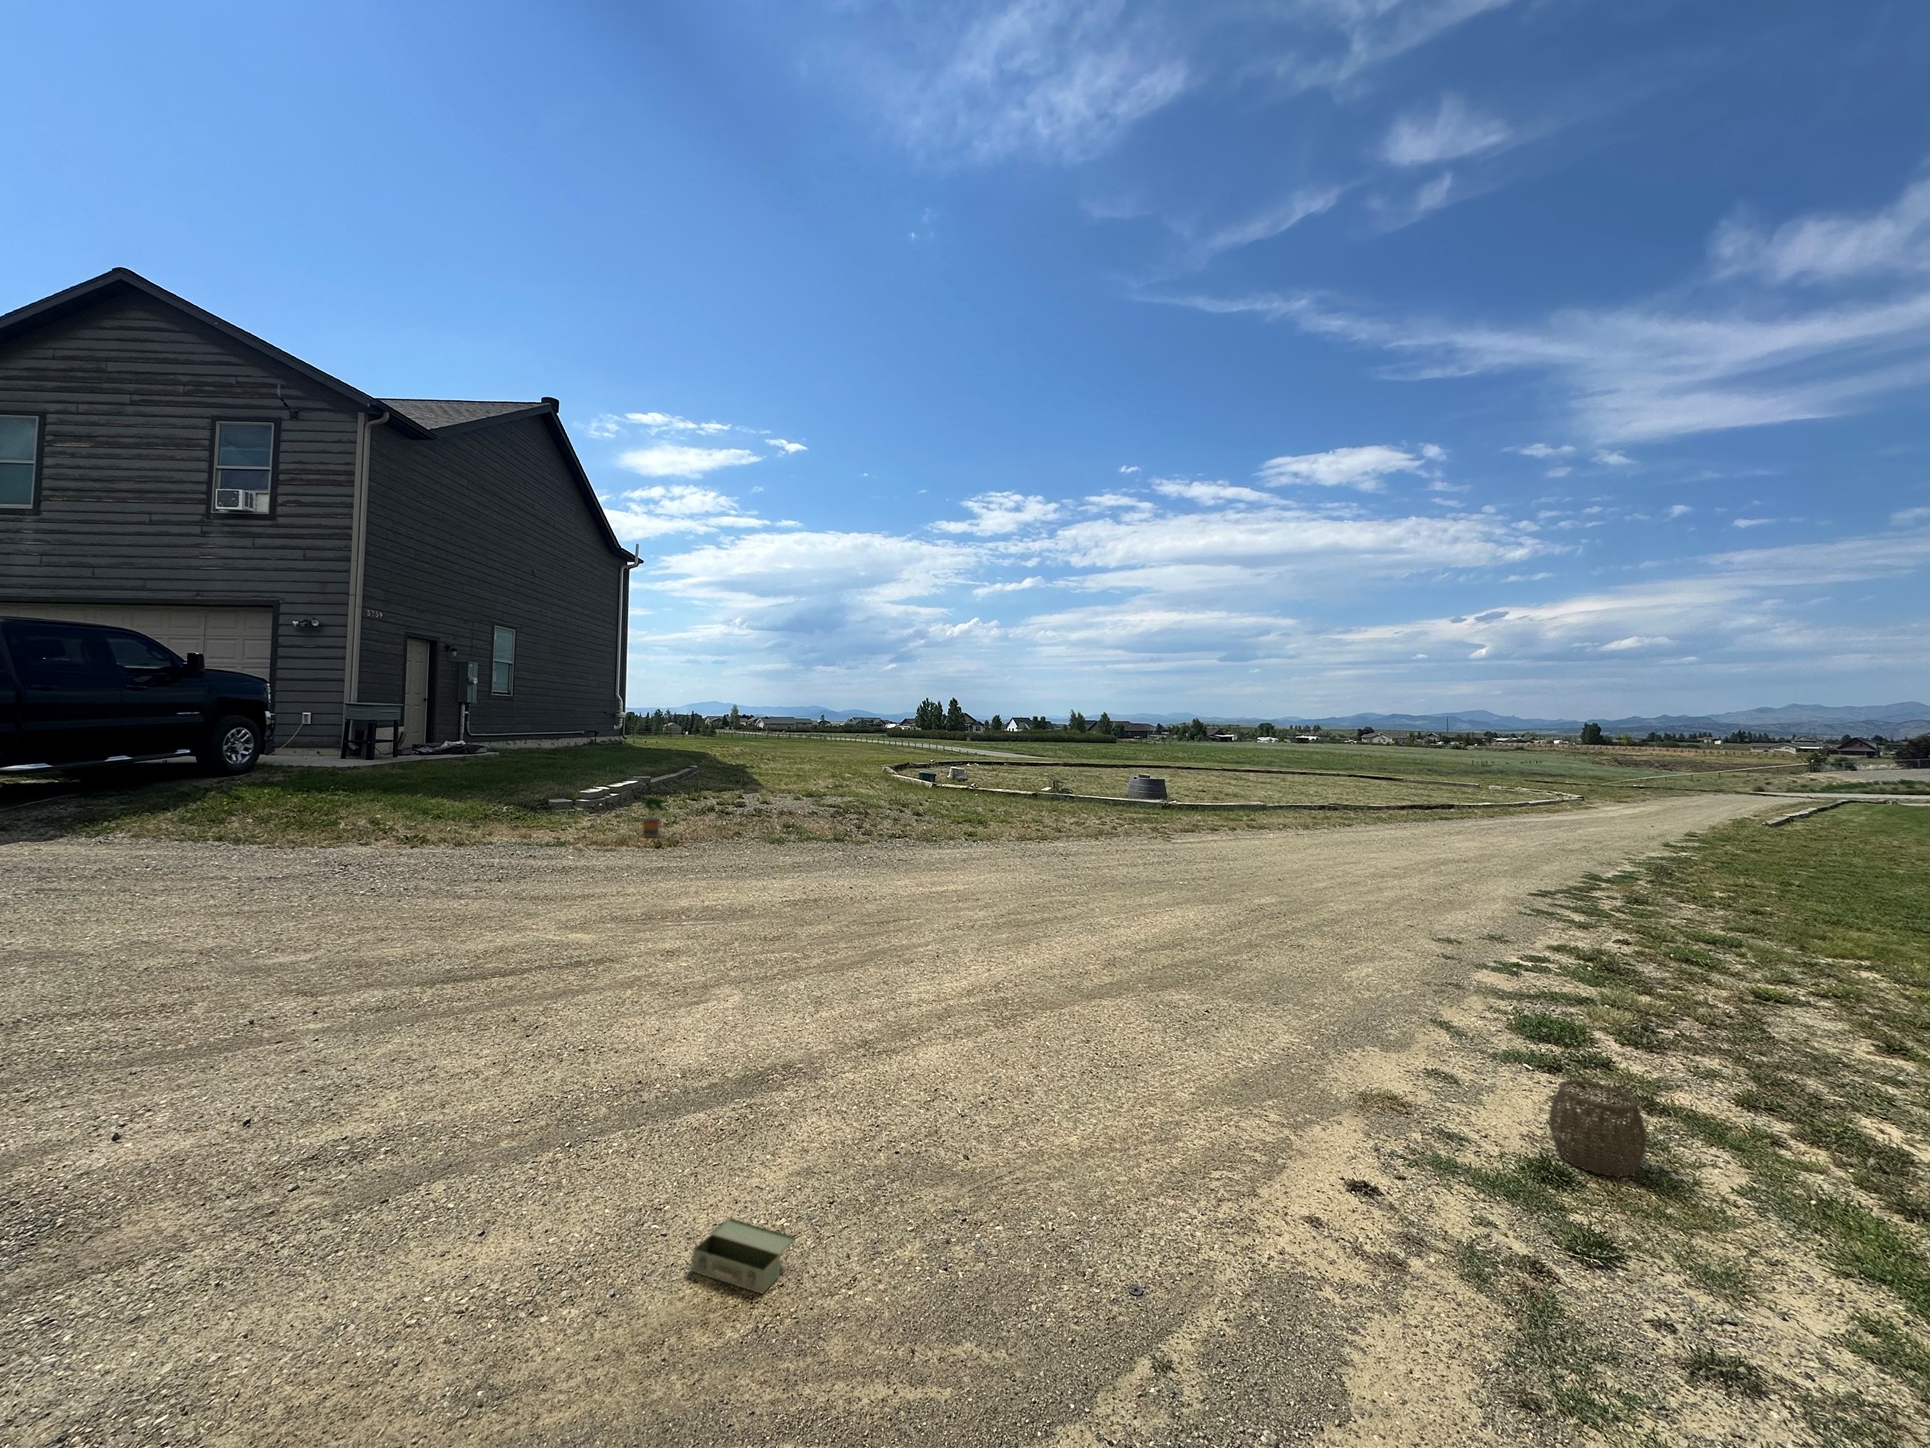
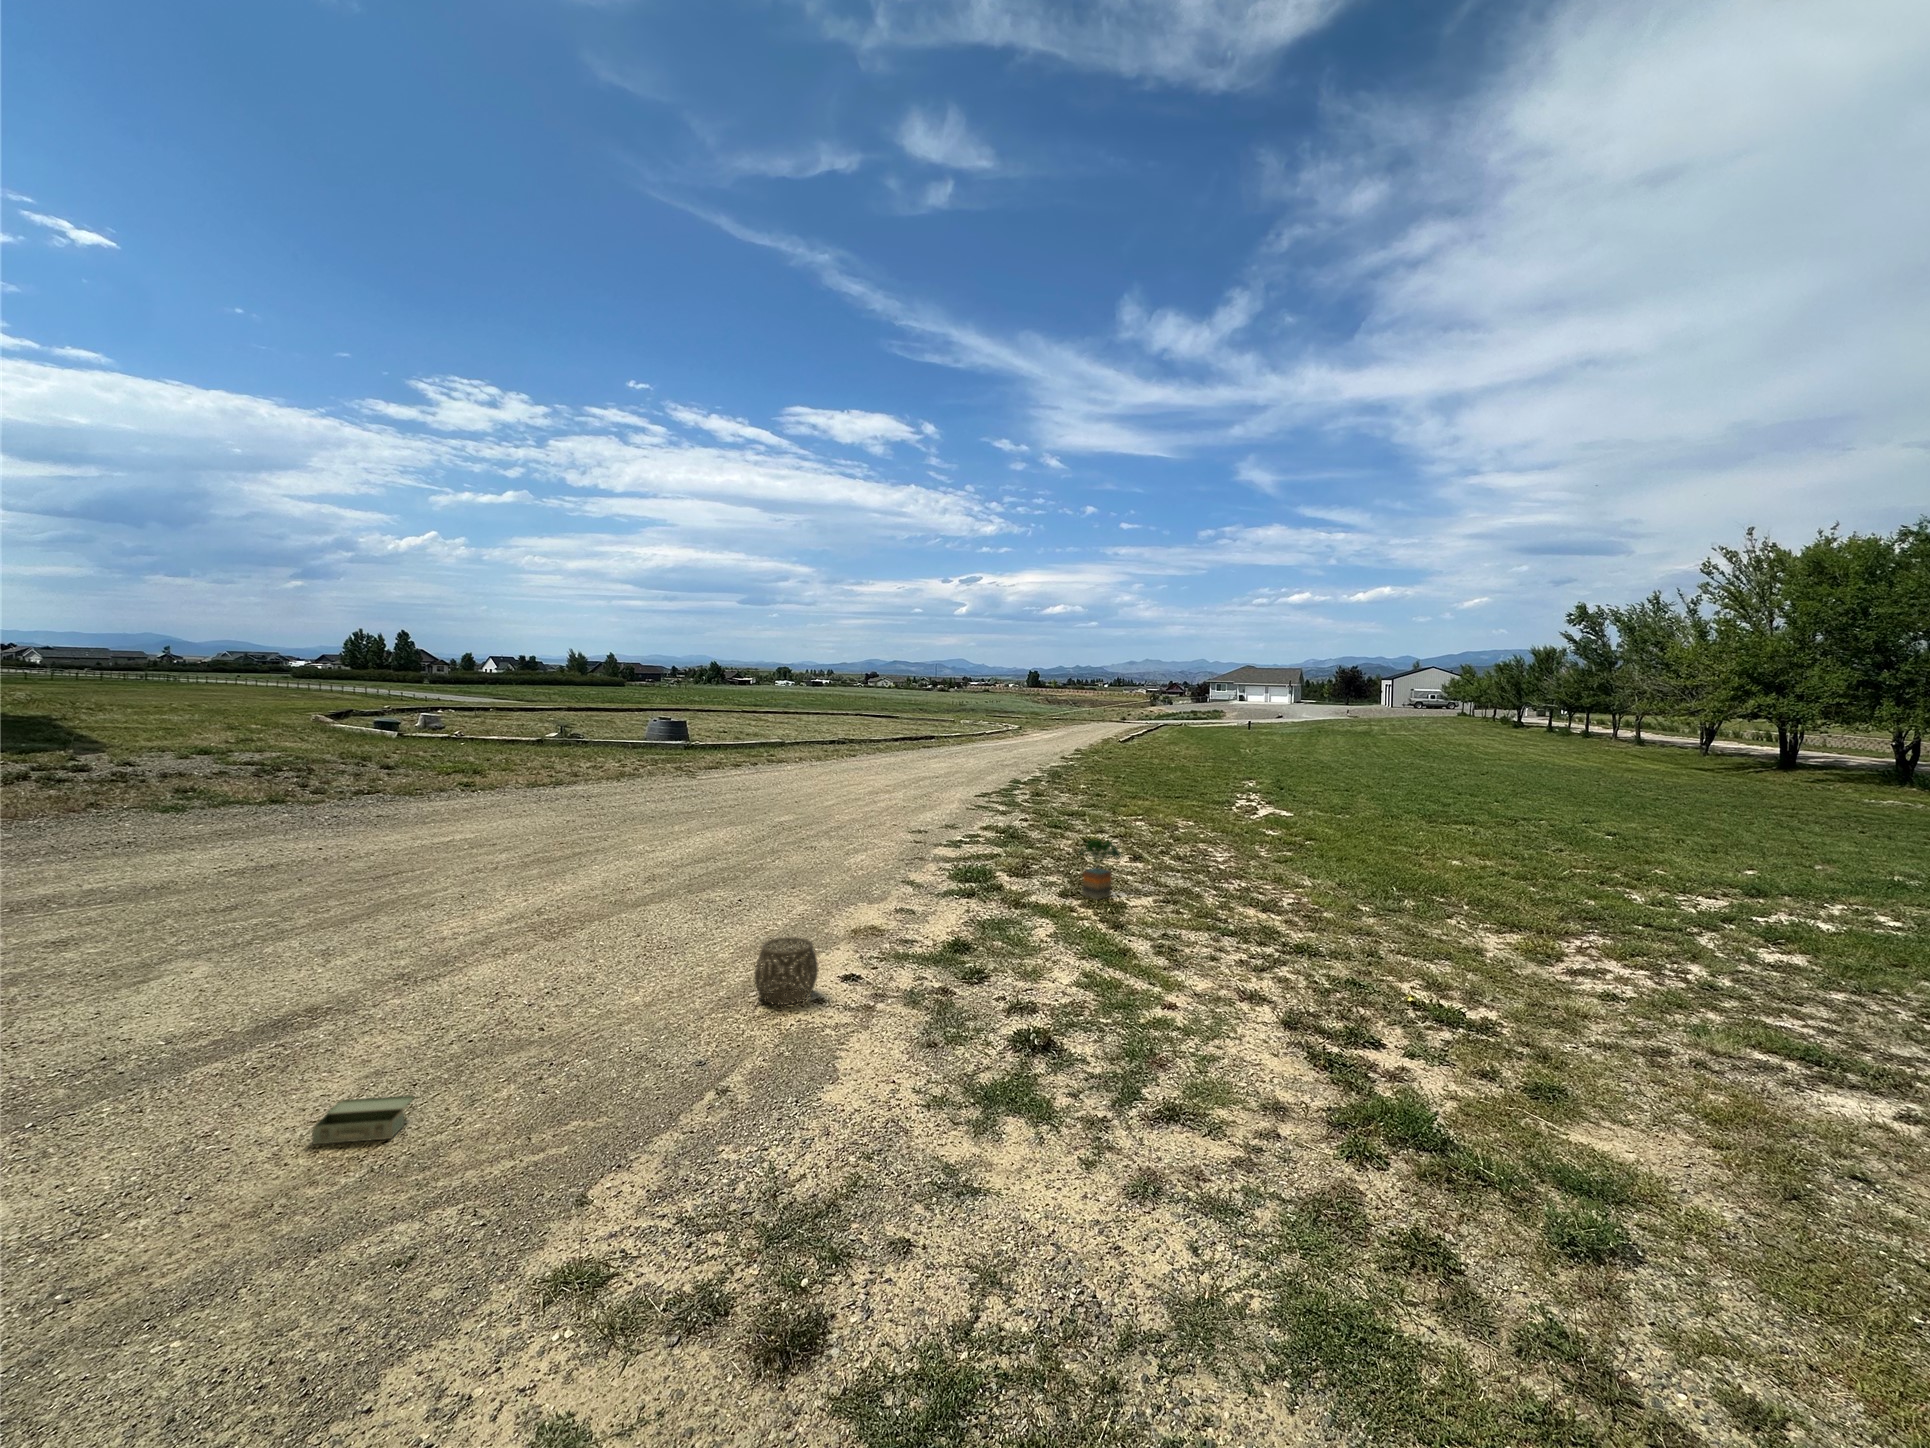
potted tree: present [642,797,666,837] -> present [1079,840,1121,900]
woven basket: present [1549,1080,1647,1177] -> present [755,937,818,1005]

